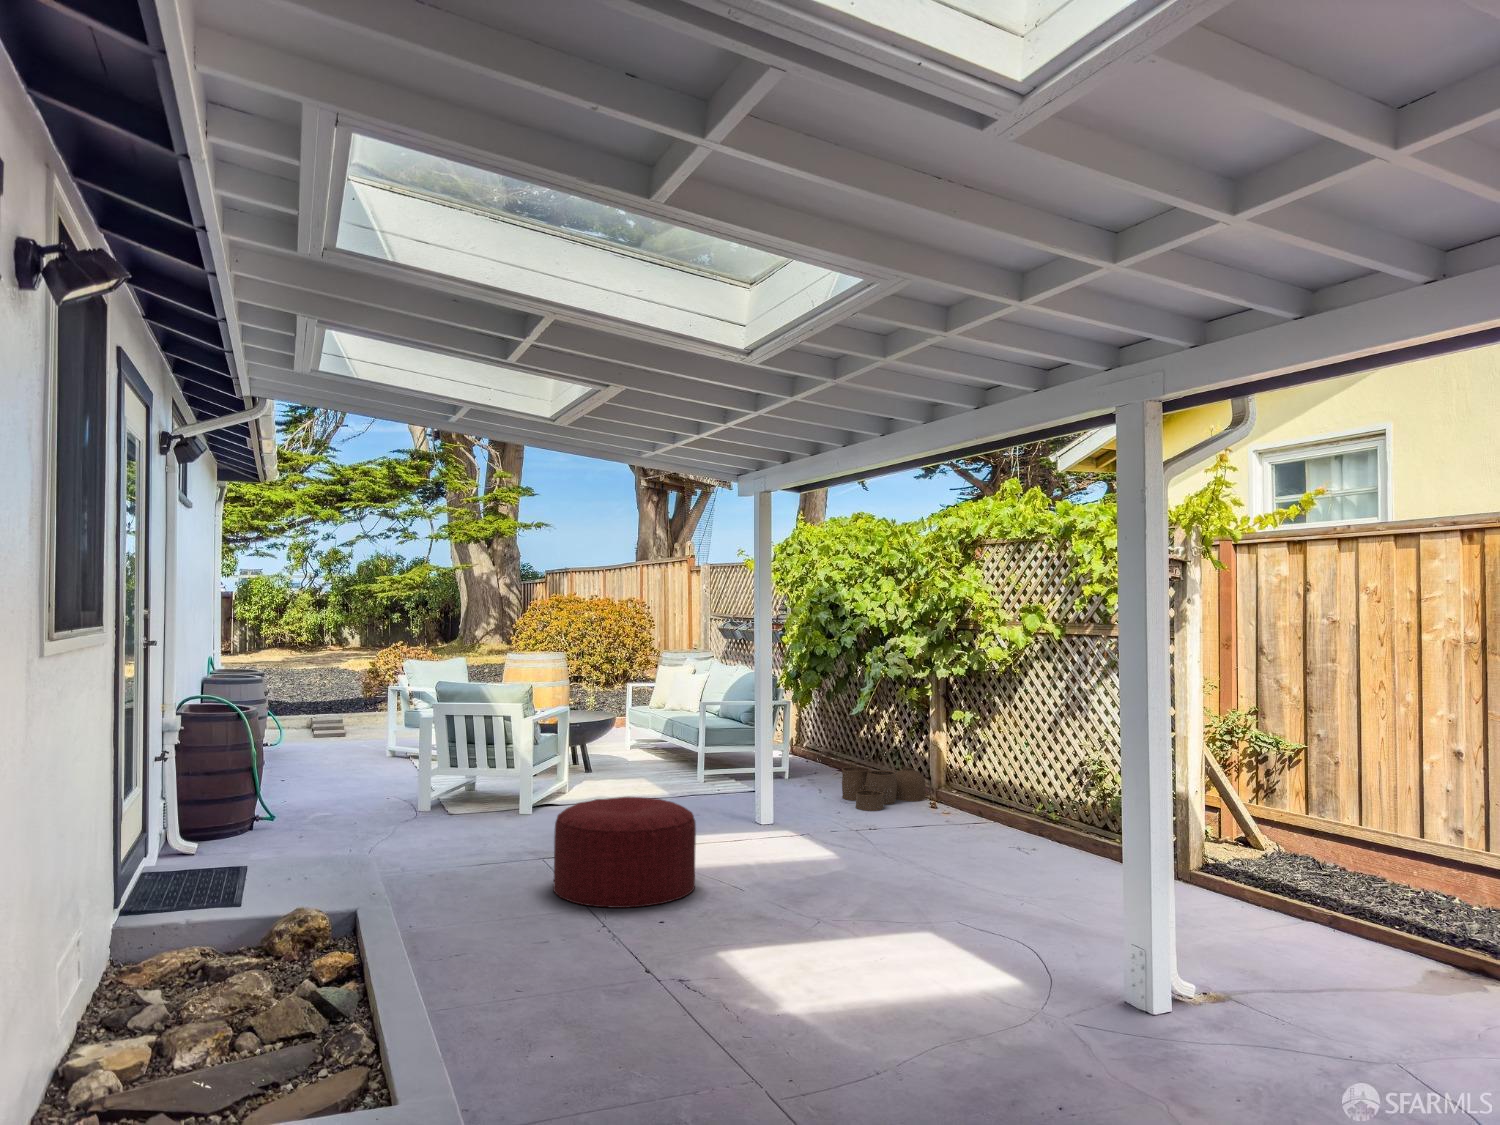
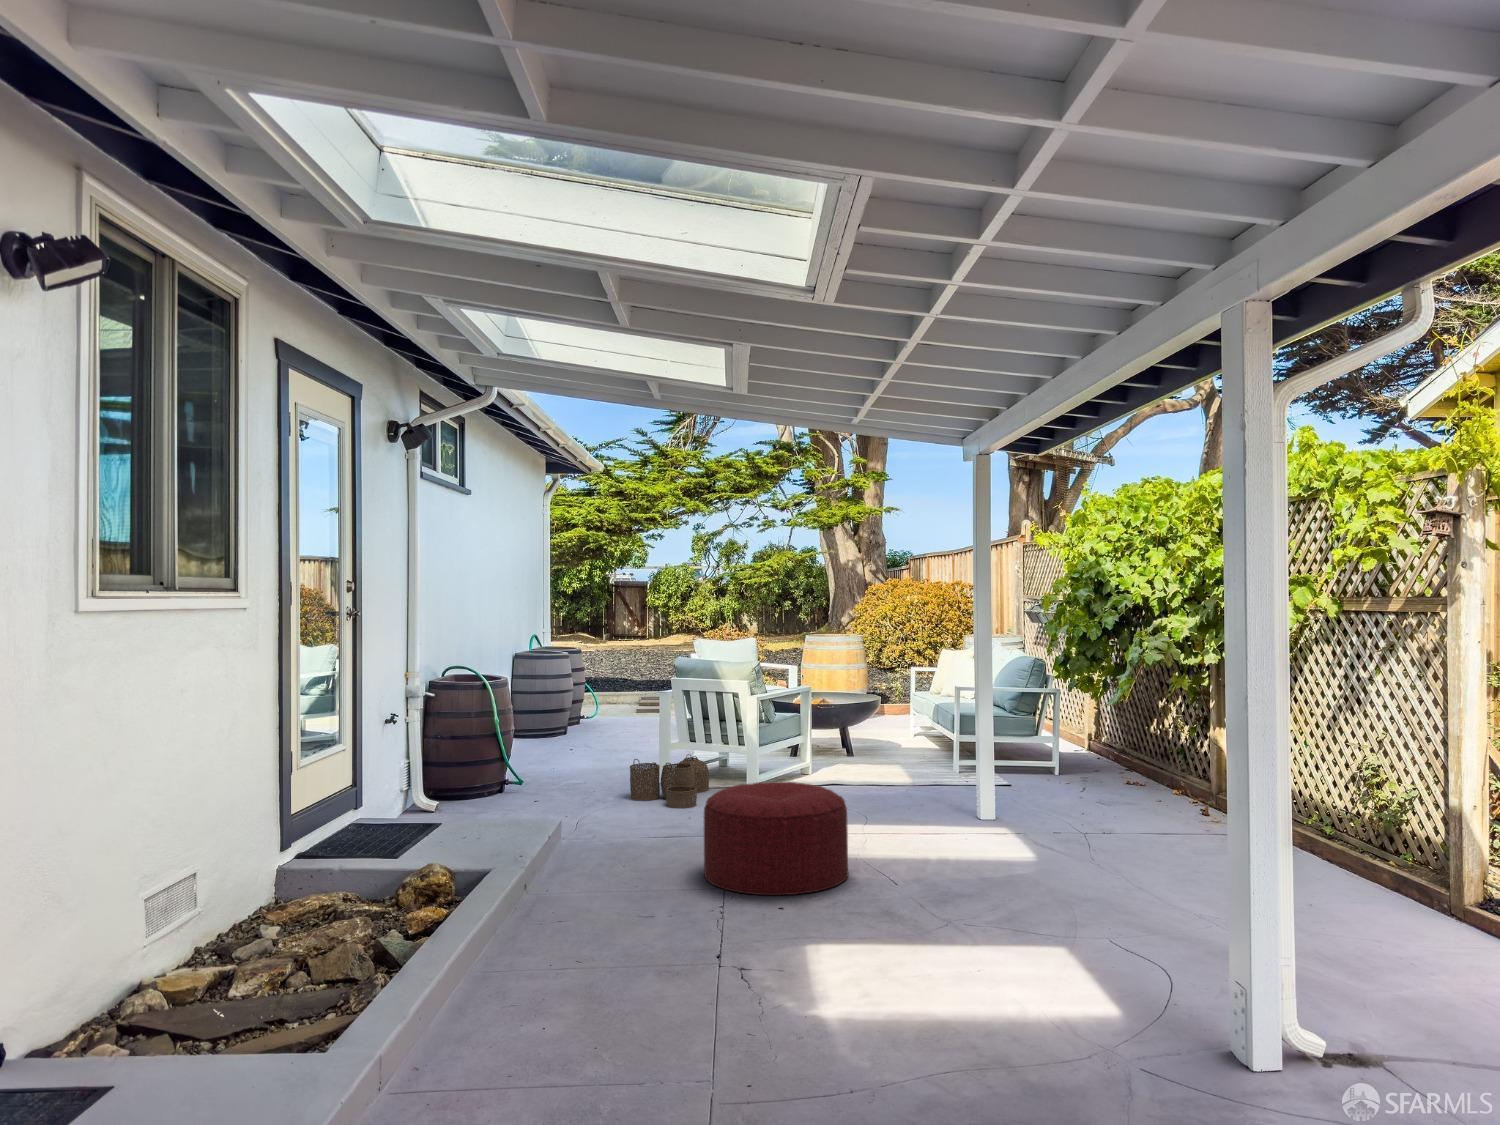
woven basket: present [842,762,926,811] -> present [630,754,709,808]

